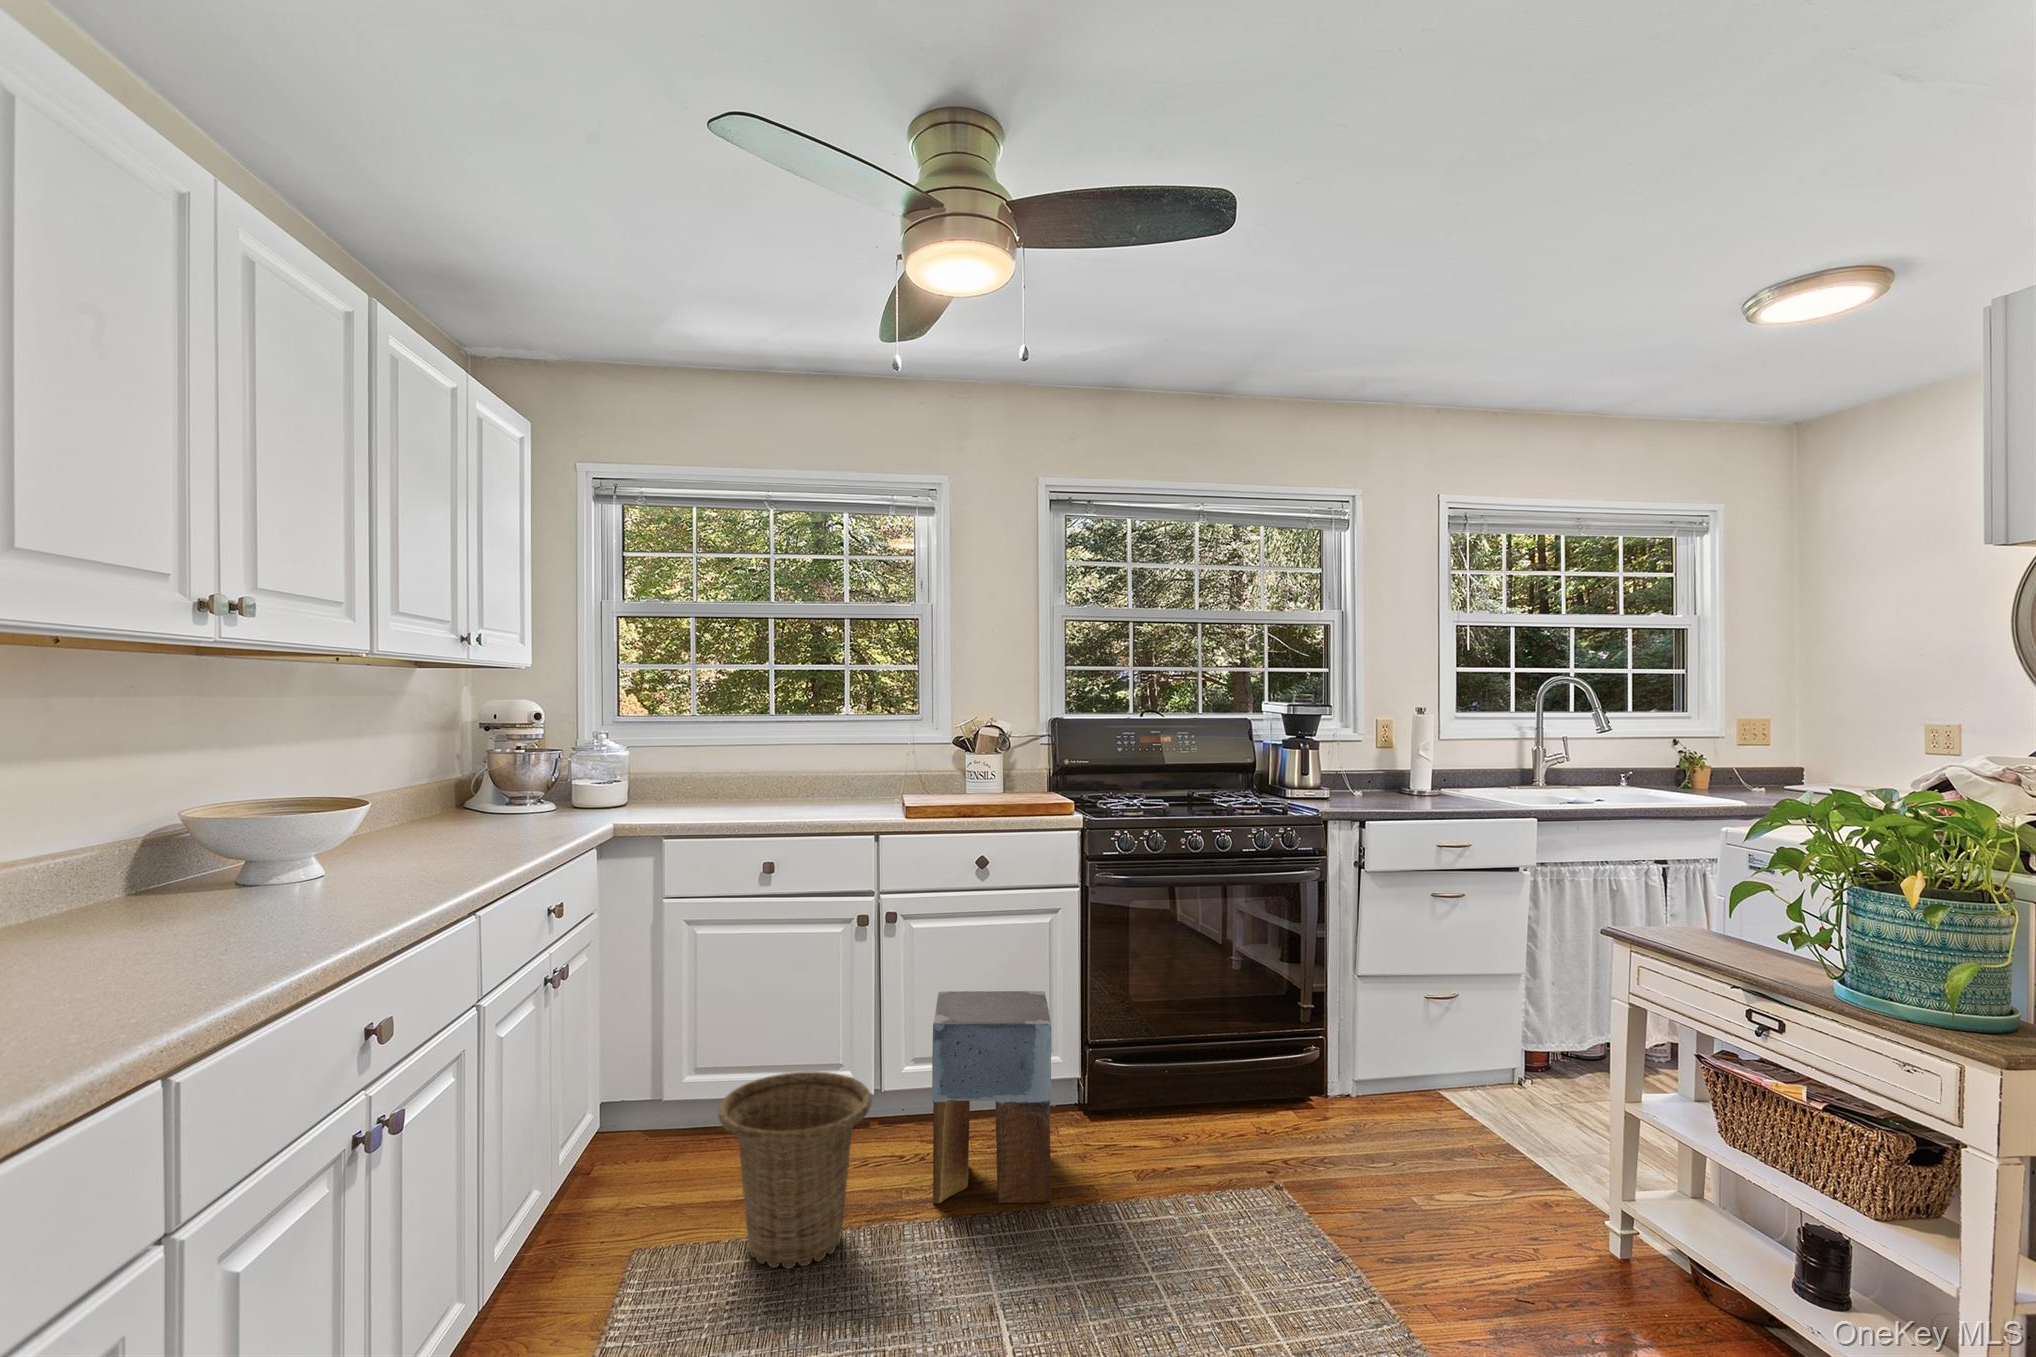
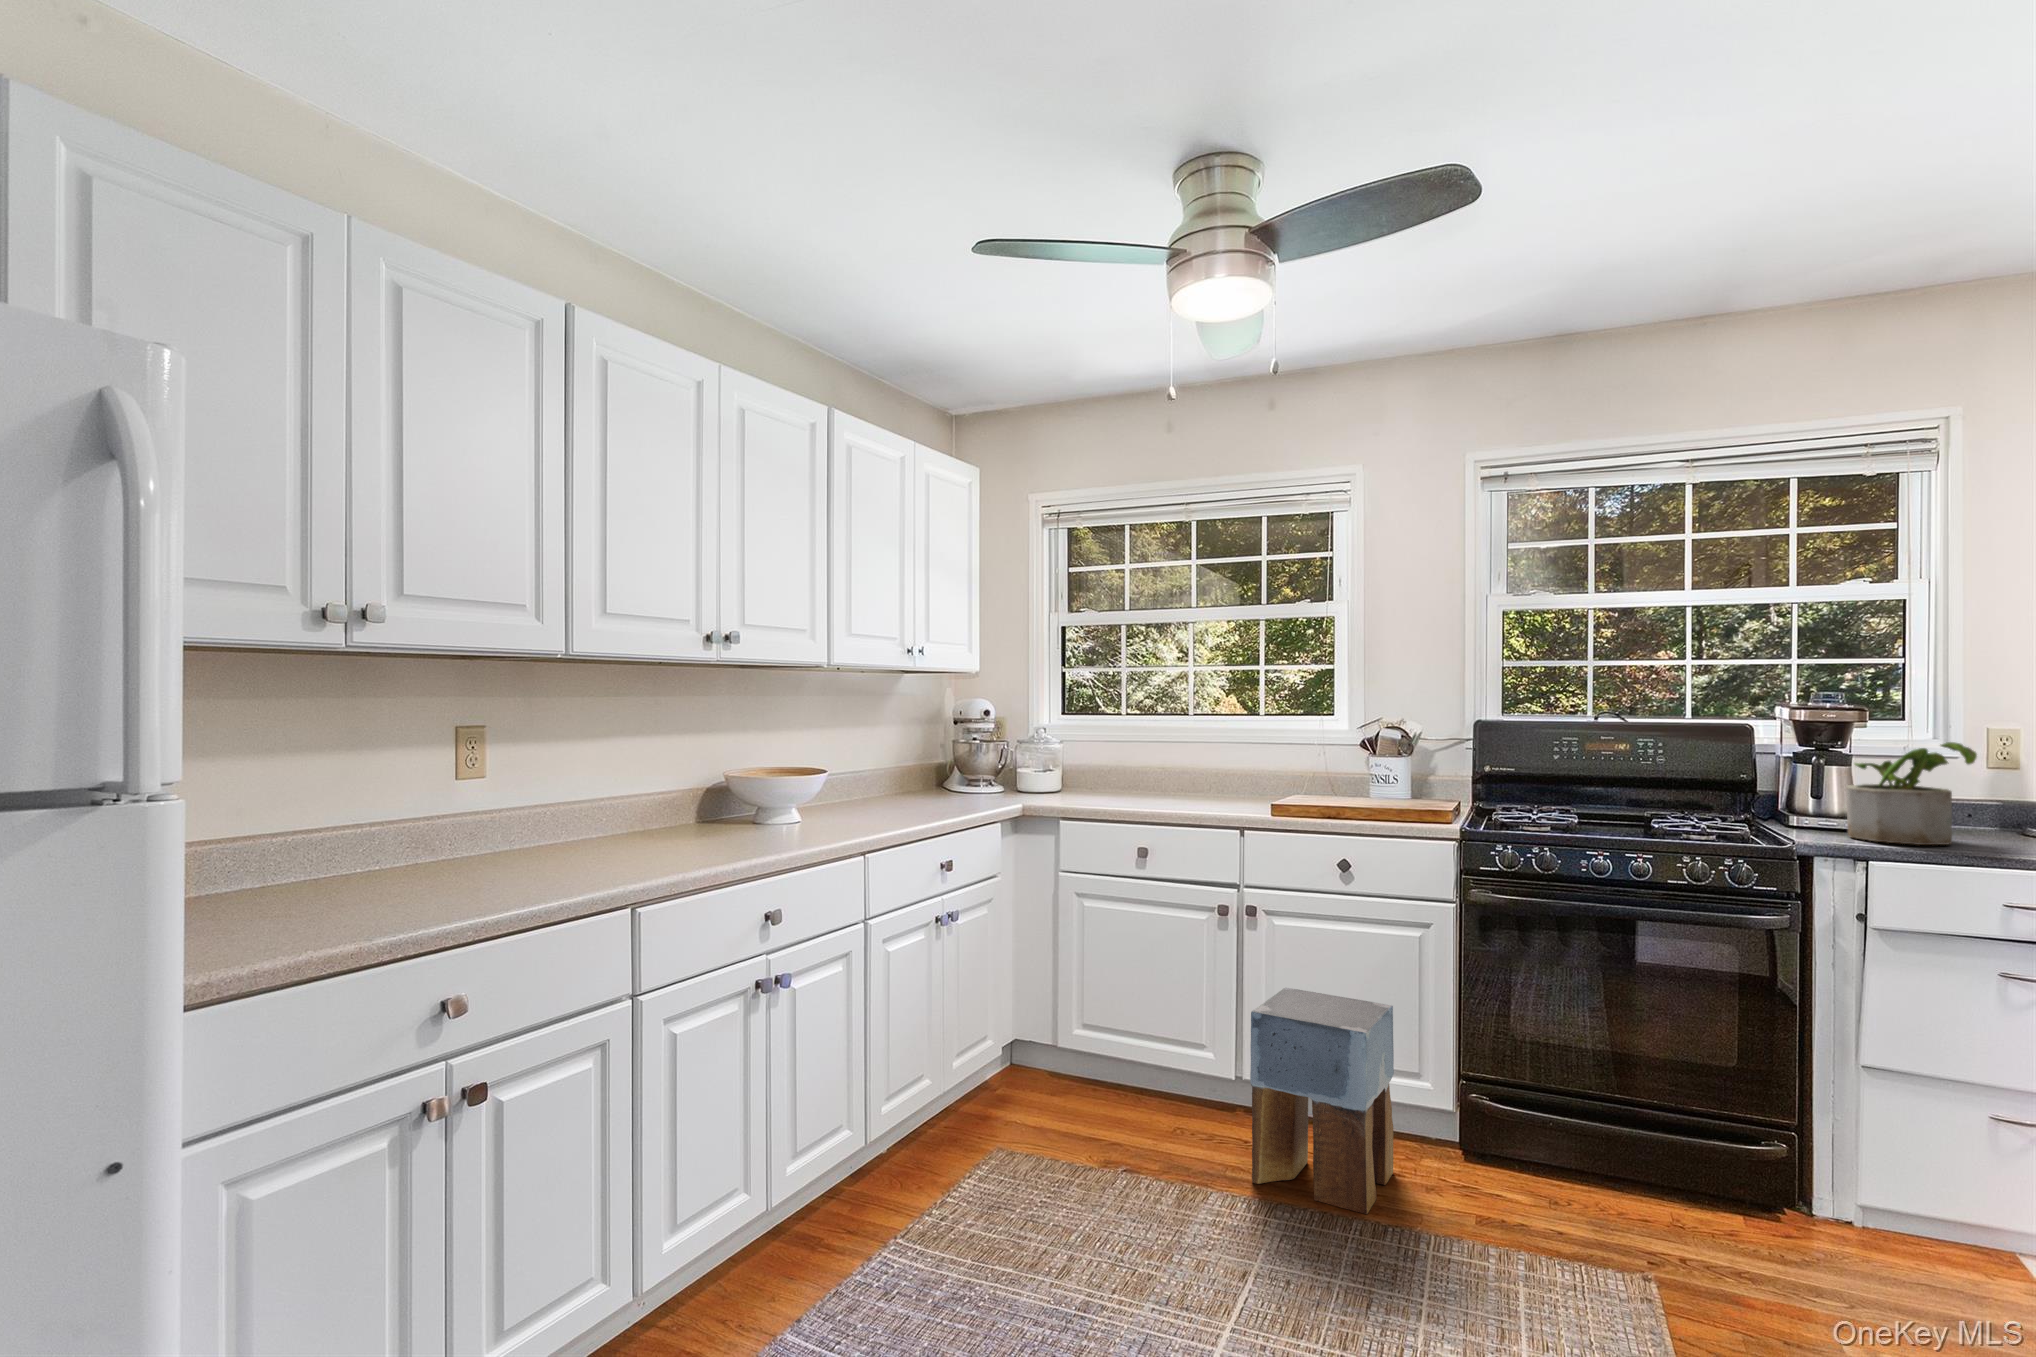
potted plant: none [1326,727,1408,804] -> present [1846,742,1977,845]
basket: present [718,1072,872,1269] -> none [1052,1030,1183,1195]

